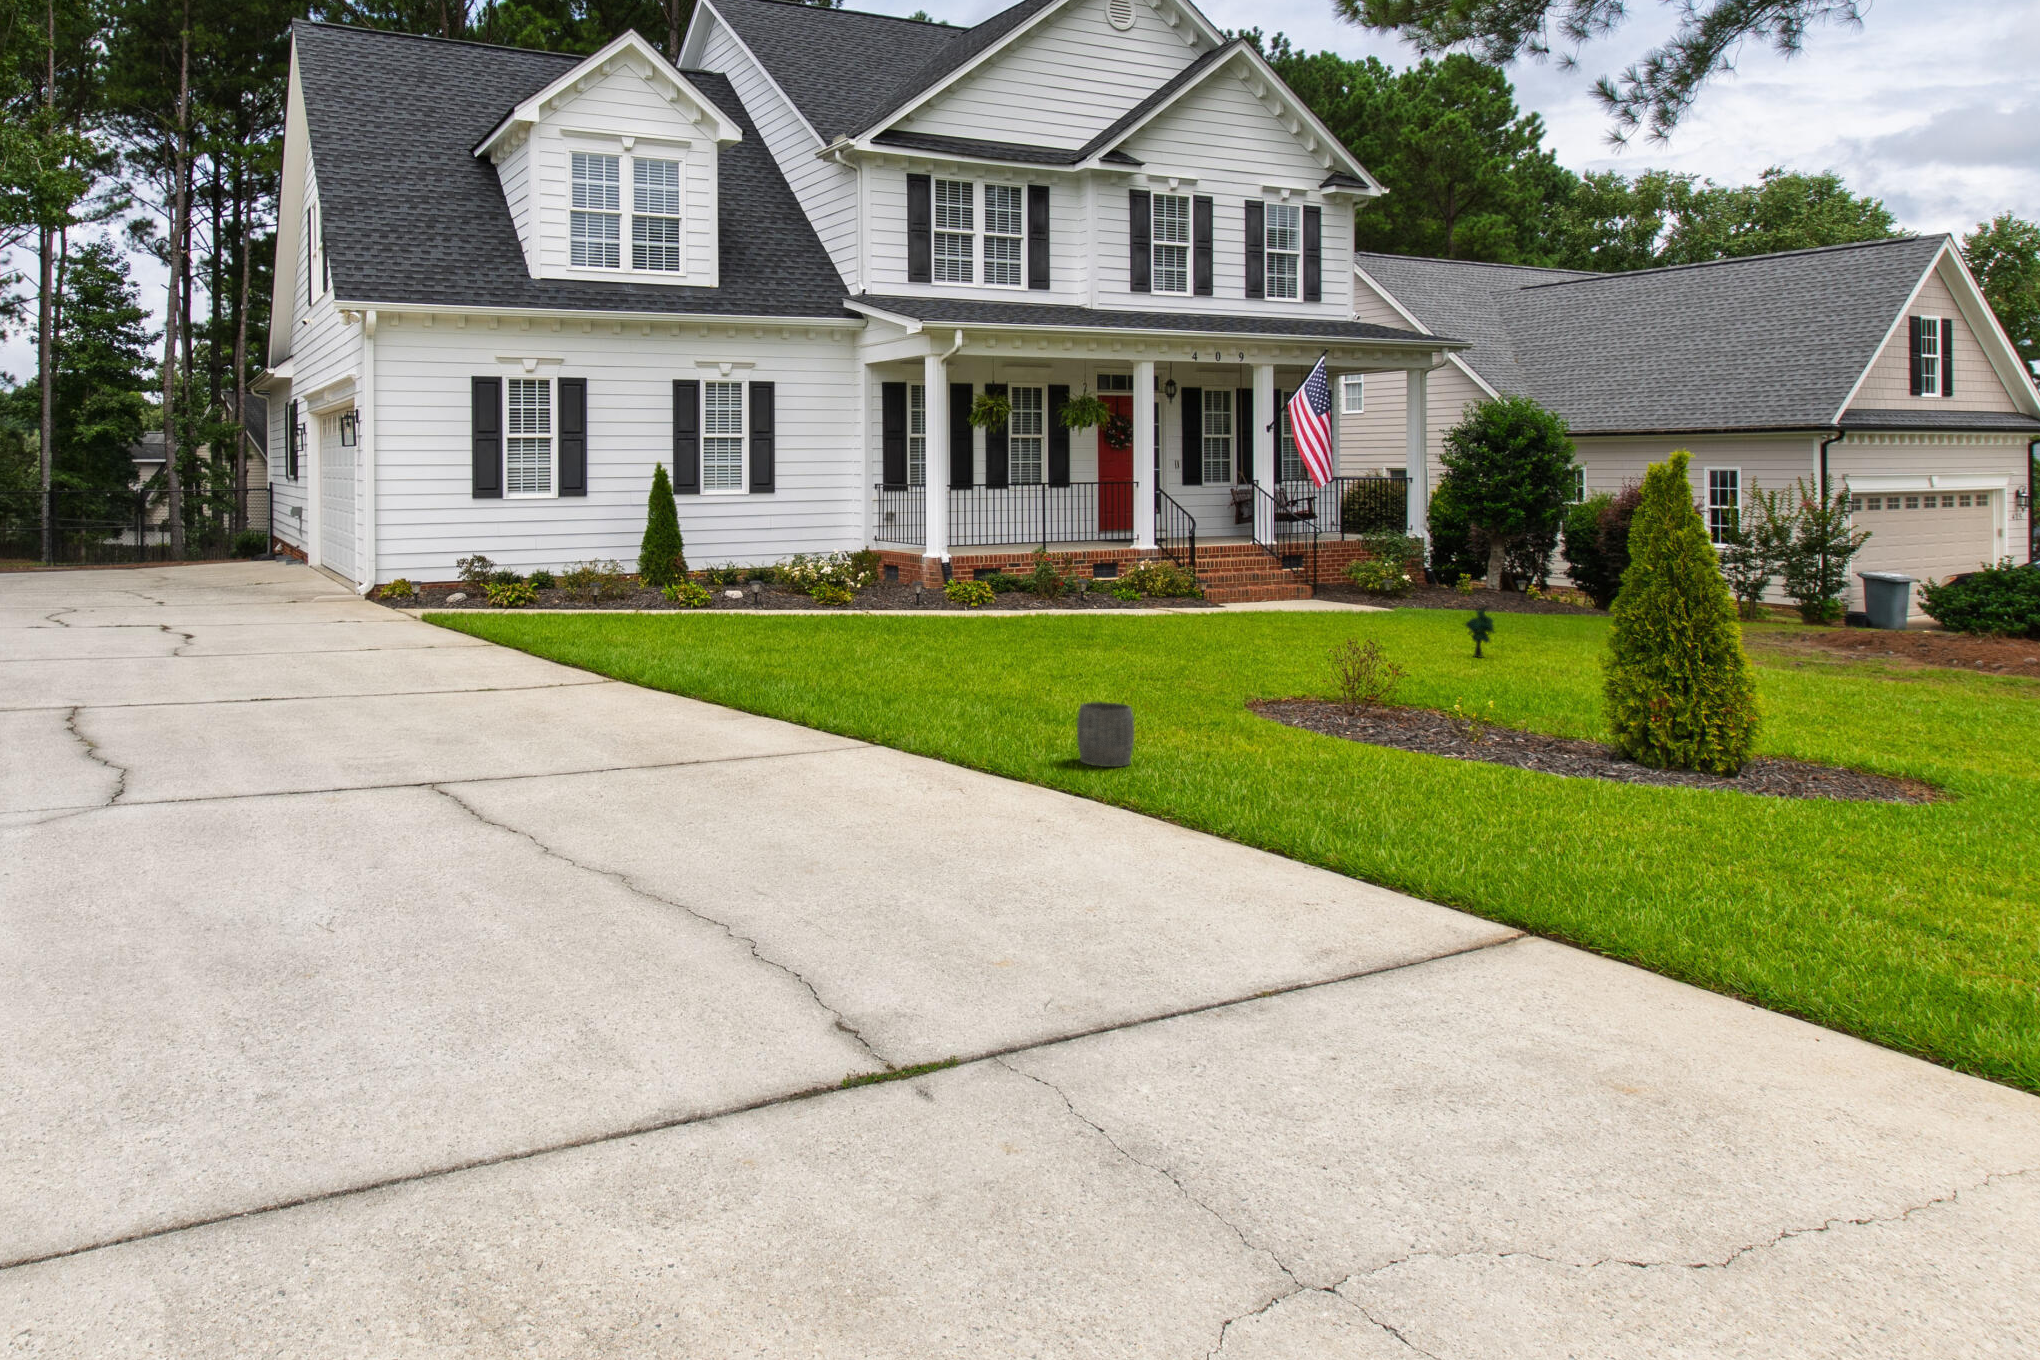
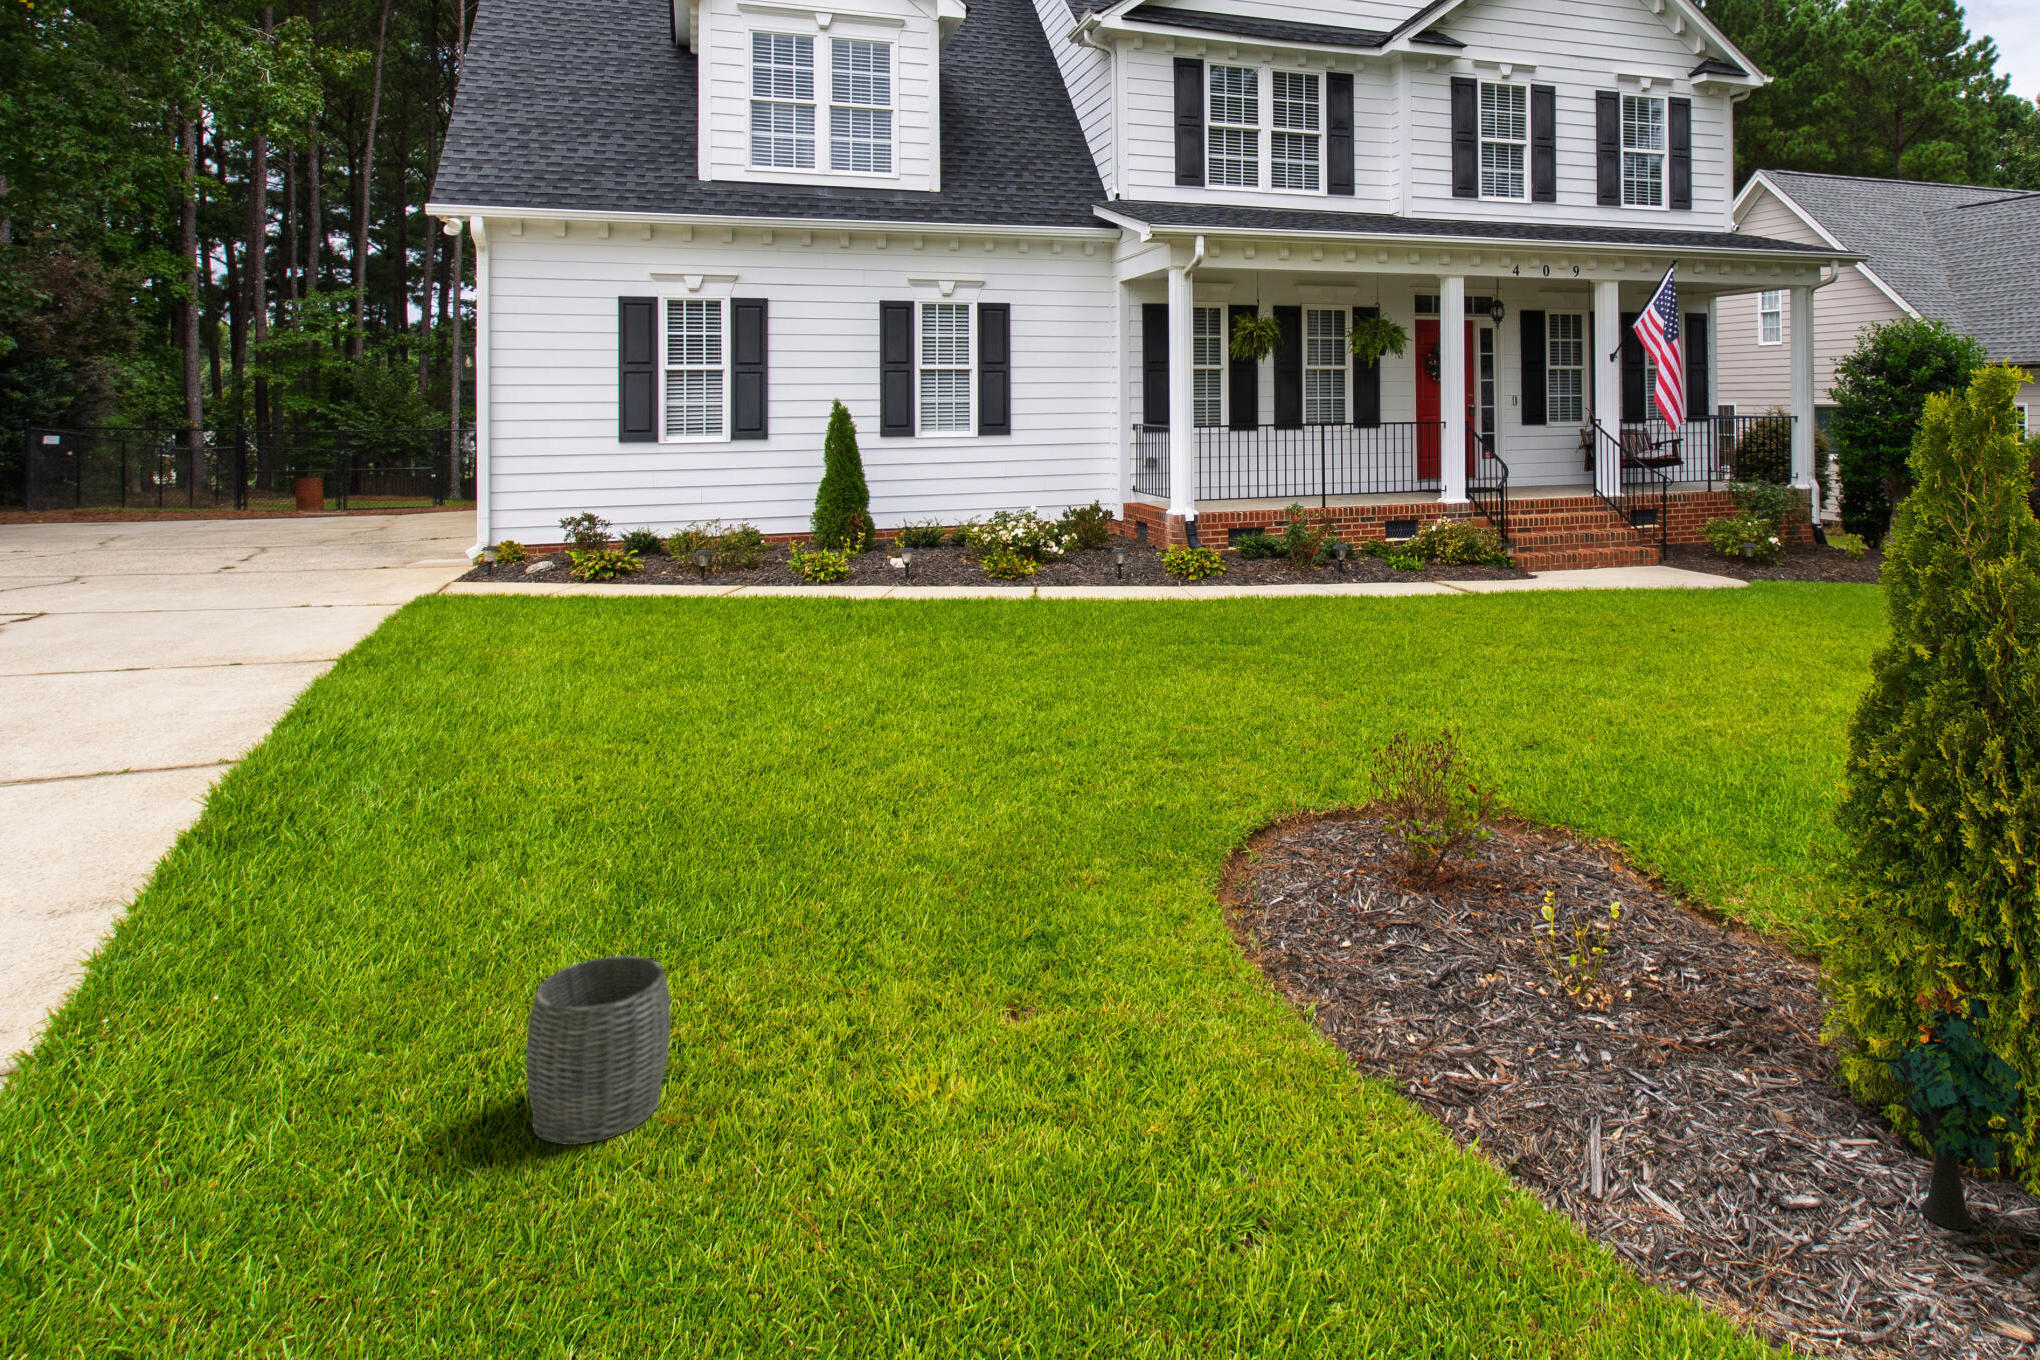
decorative plant: present [1465,606,1494,658] -> present [1874,995,2026,1230]

